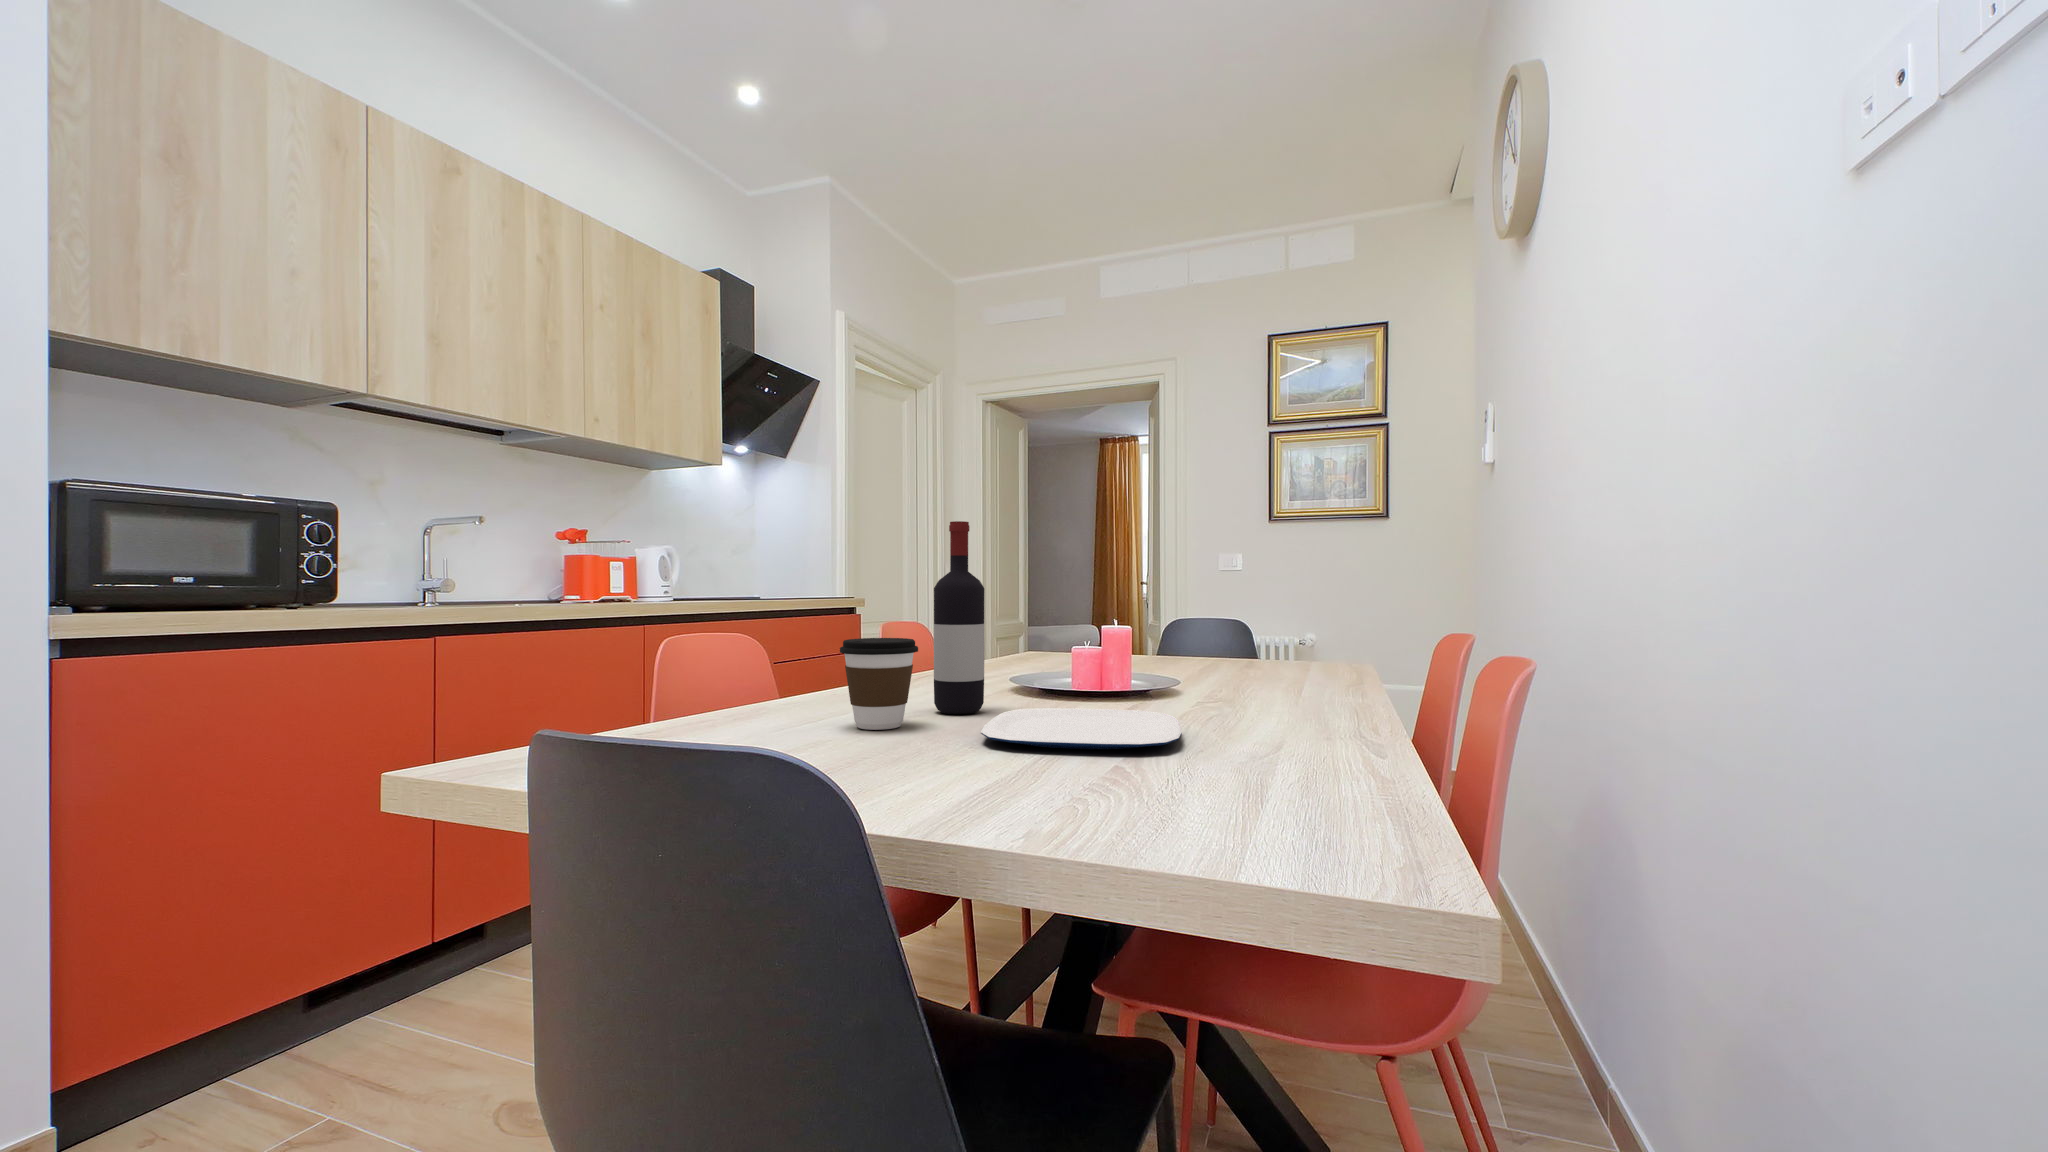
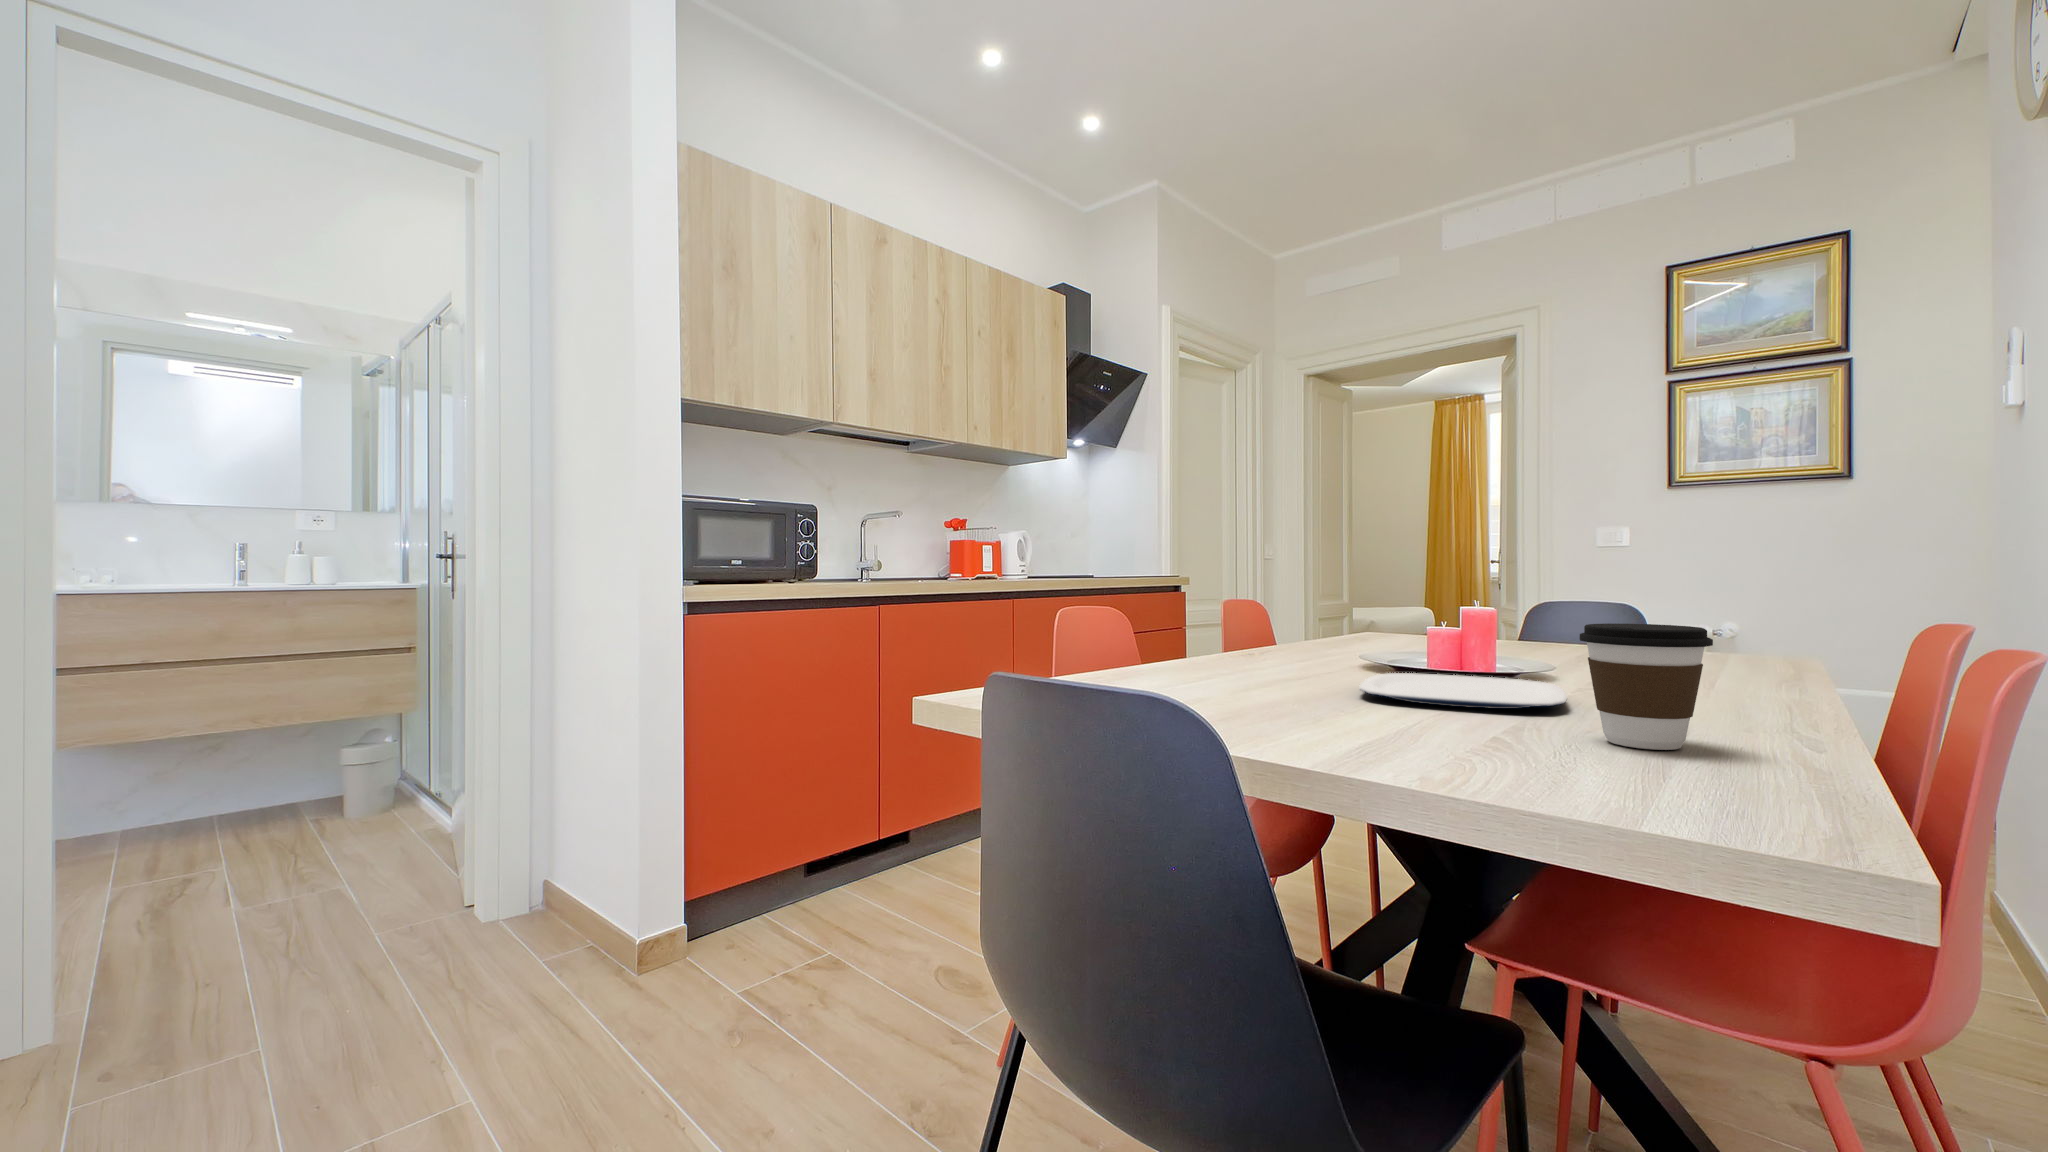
wine bottle: present [934,521,984,714] -> none [1301,502,1350,677]
coffee cup: present [840,638,918,730] -> present [1580,623,1713,750]

